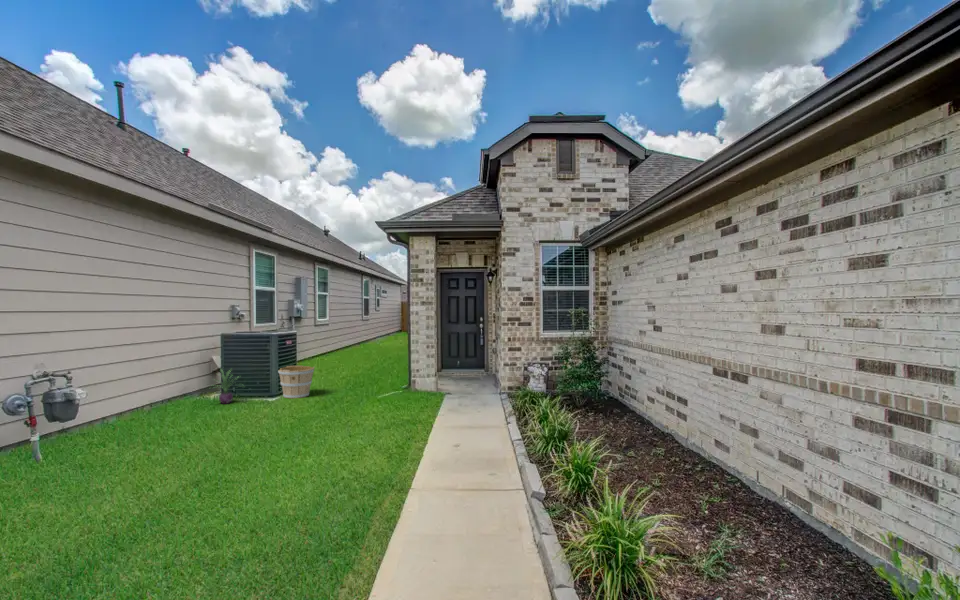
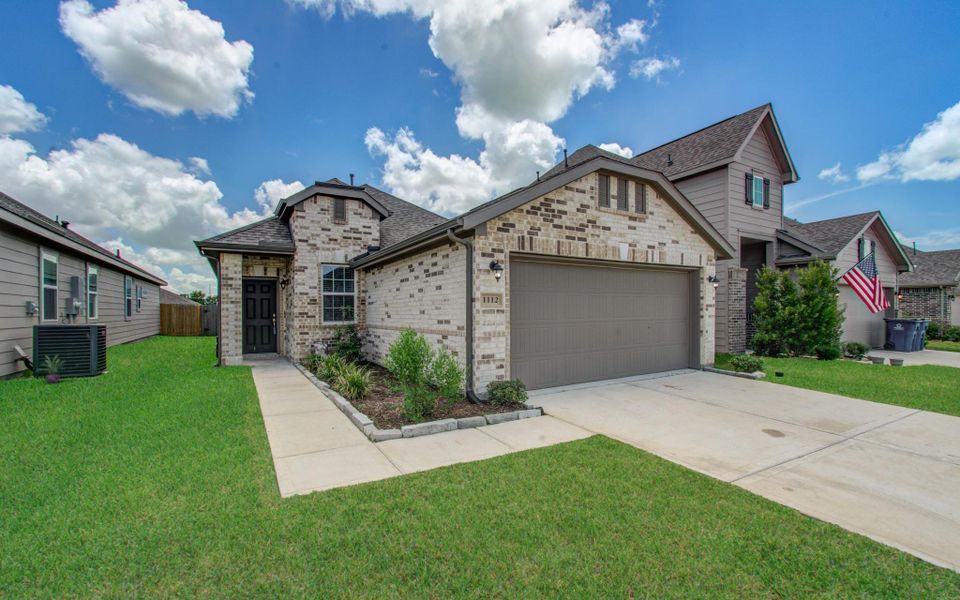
wooden bucket: present [278,365,314,398] -> none [102,351,136,377]

